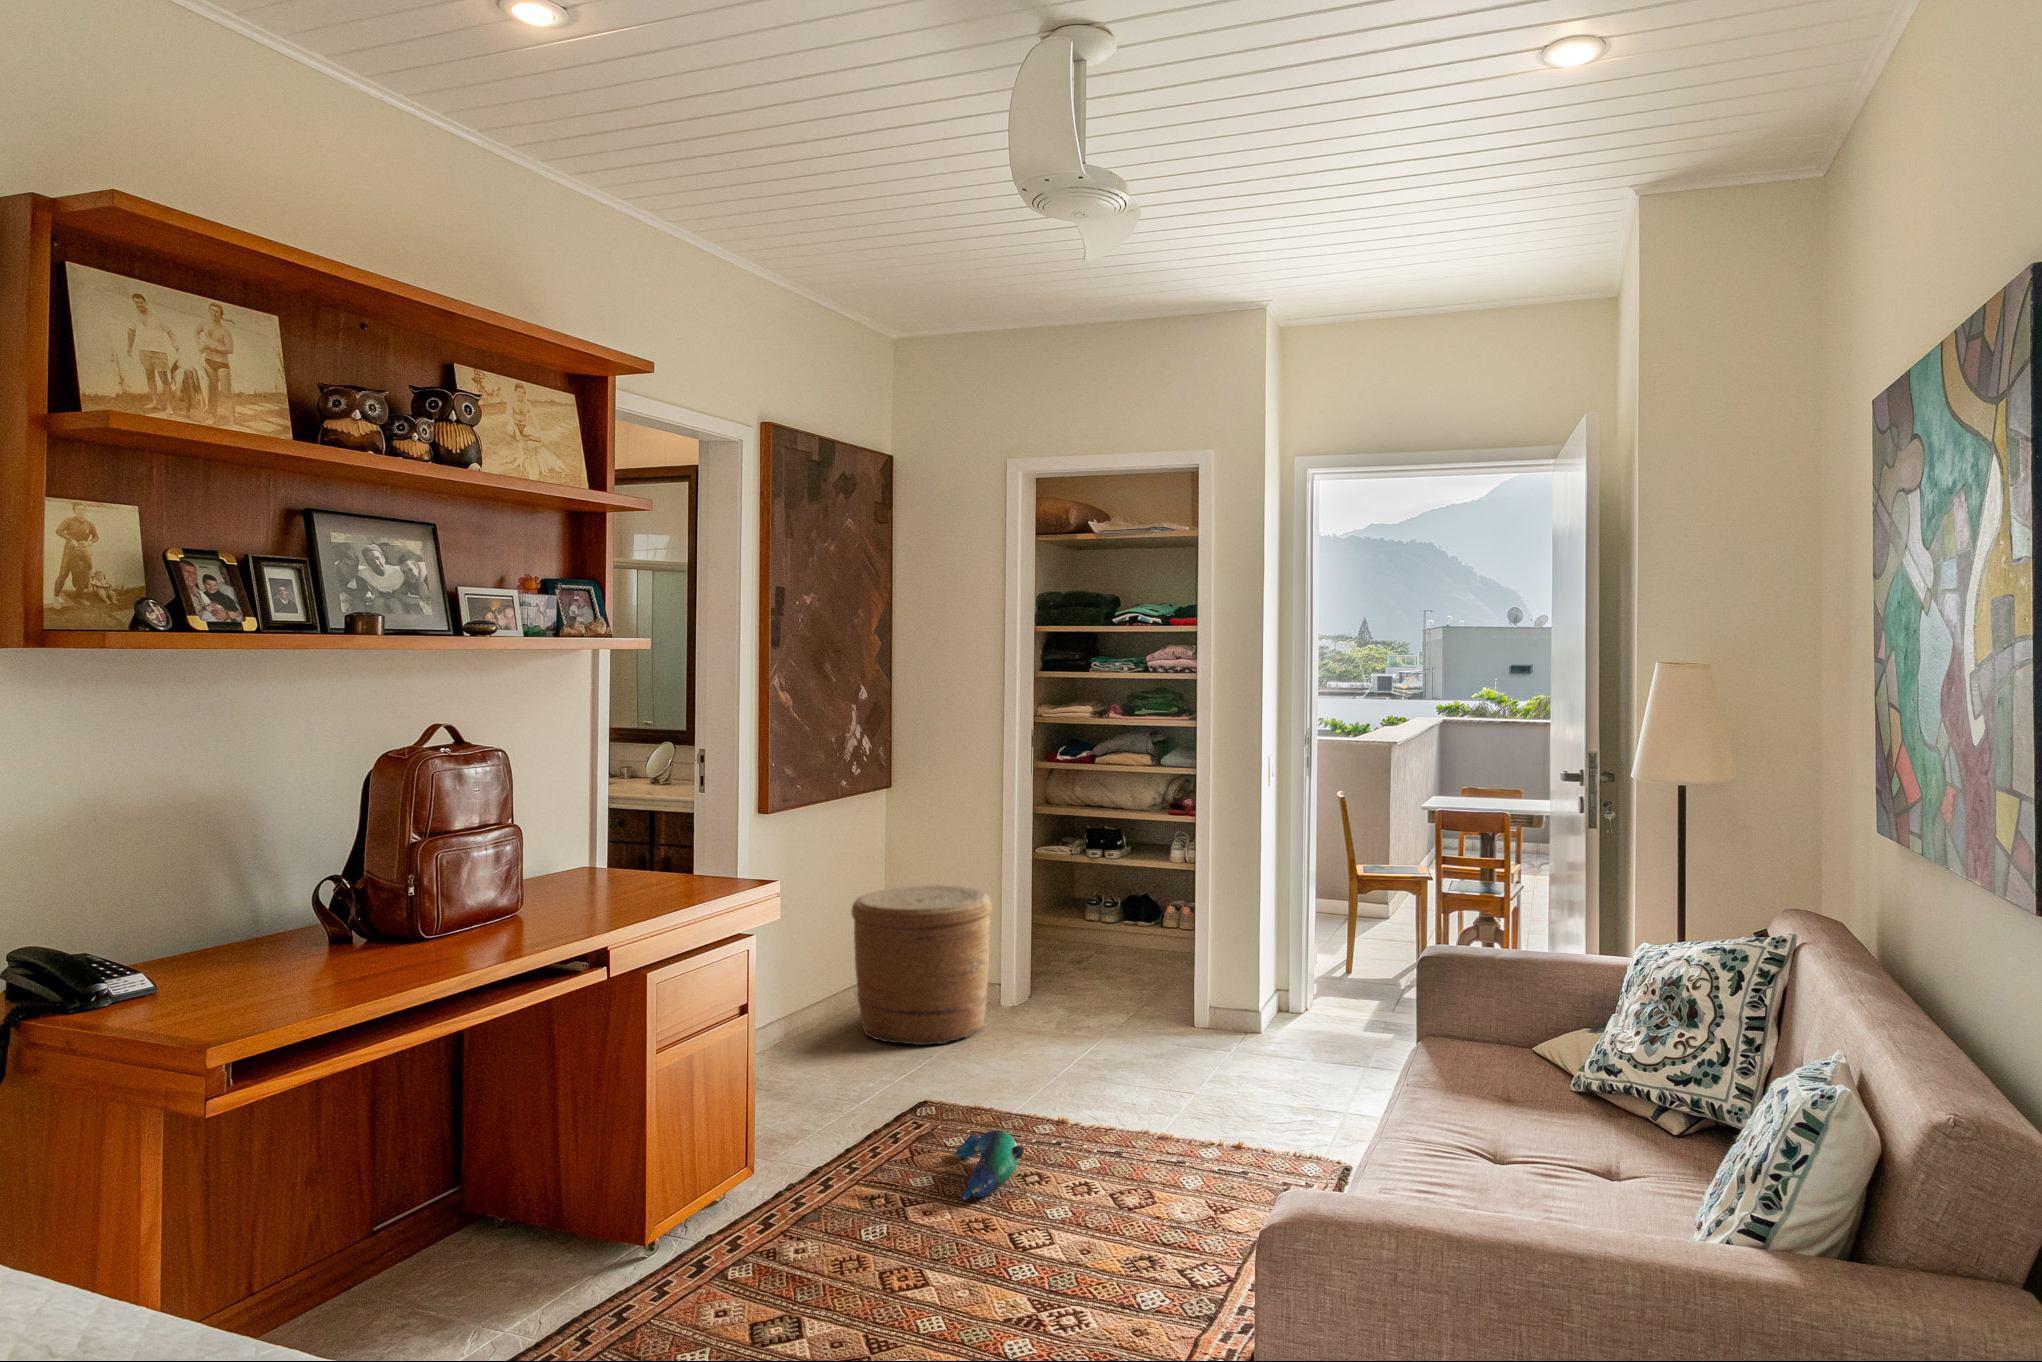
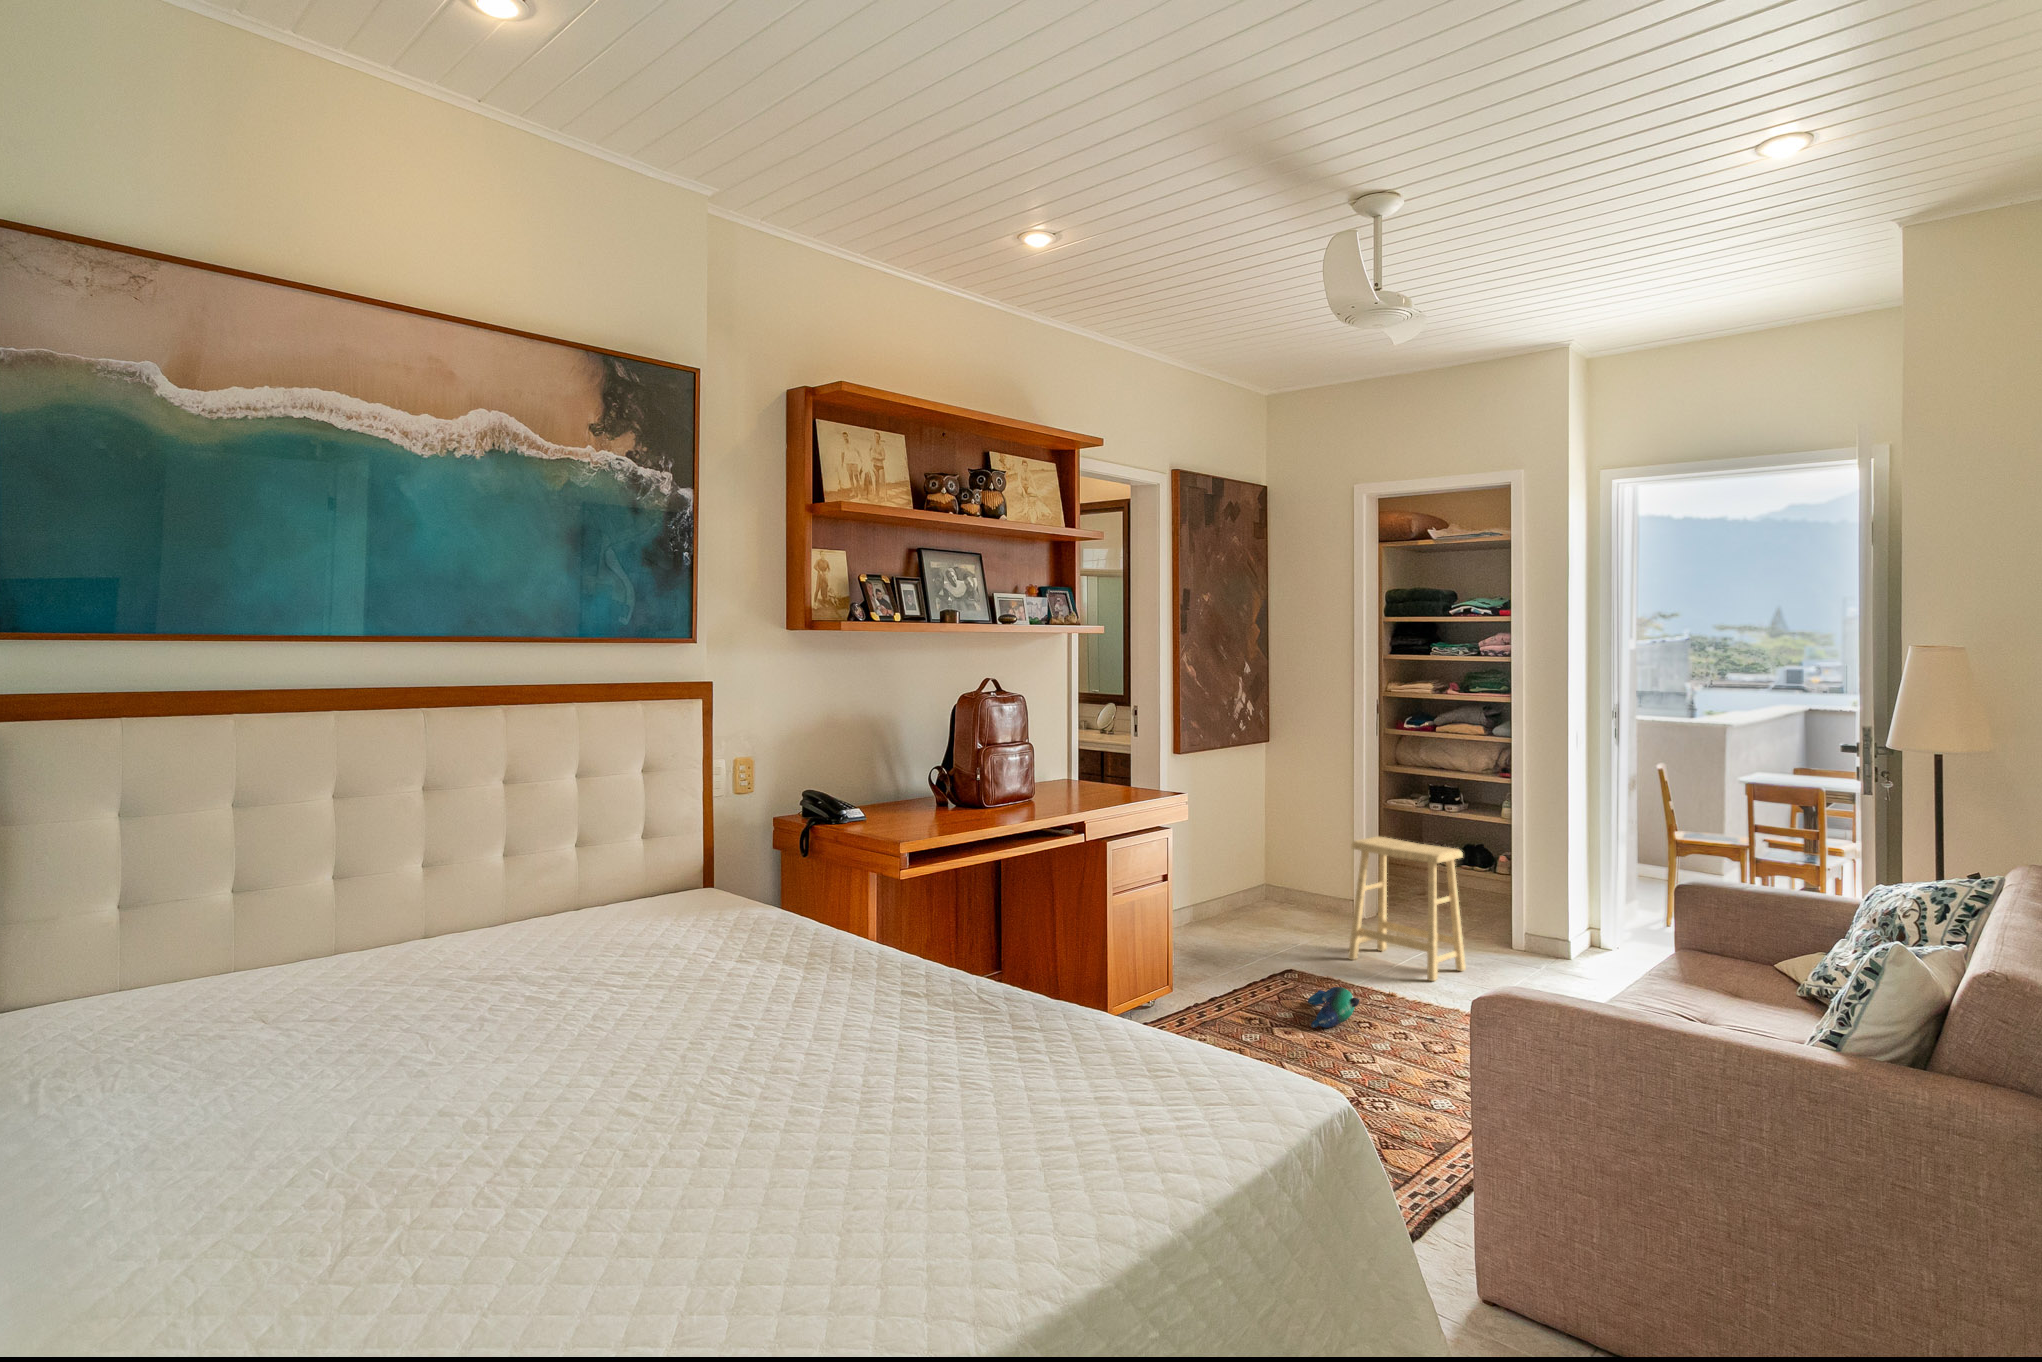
woven basket: present [851,885,992,1045] -> none [1231,817,1341,936]
footstool: none [1005,905,1147,1092] -> present [1348,836,1466,981]

